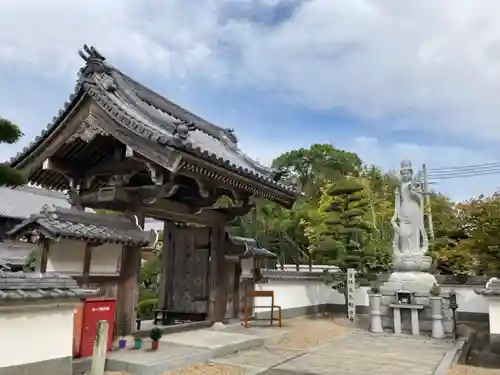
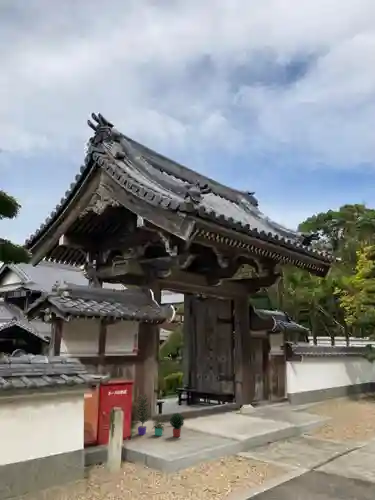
bench: present [241,290,281,328] -> none [272,368,319,411]

